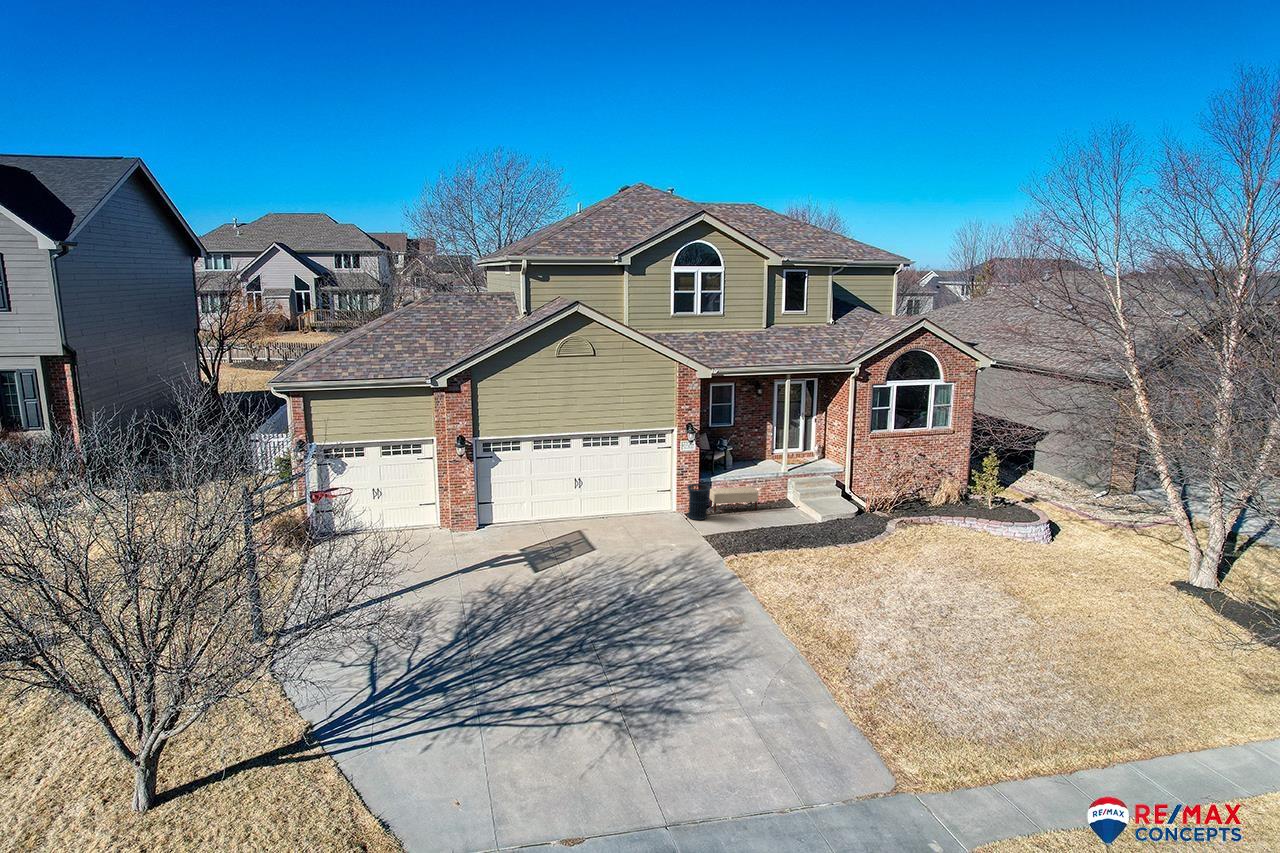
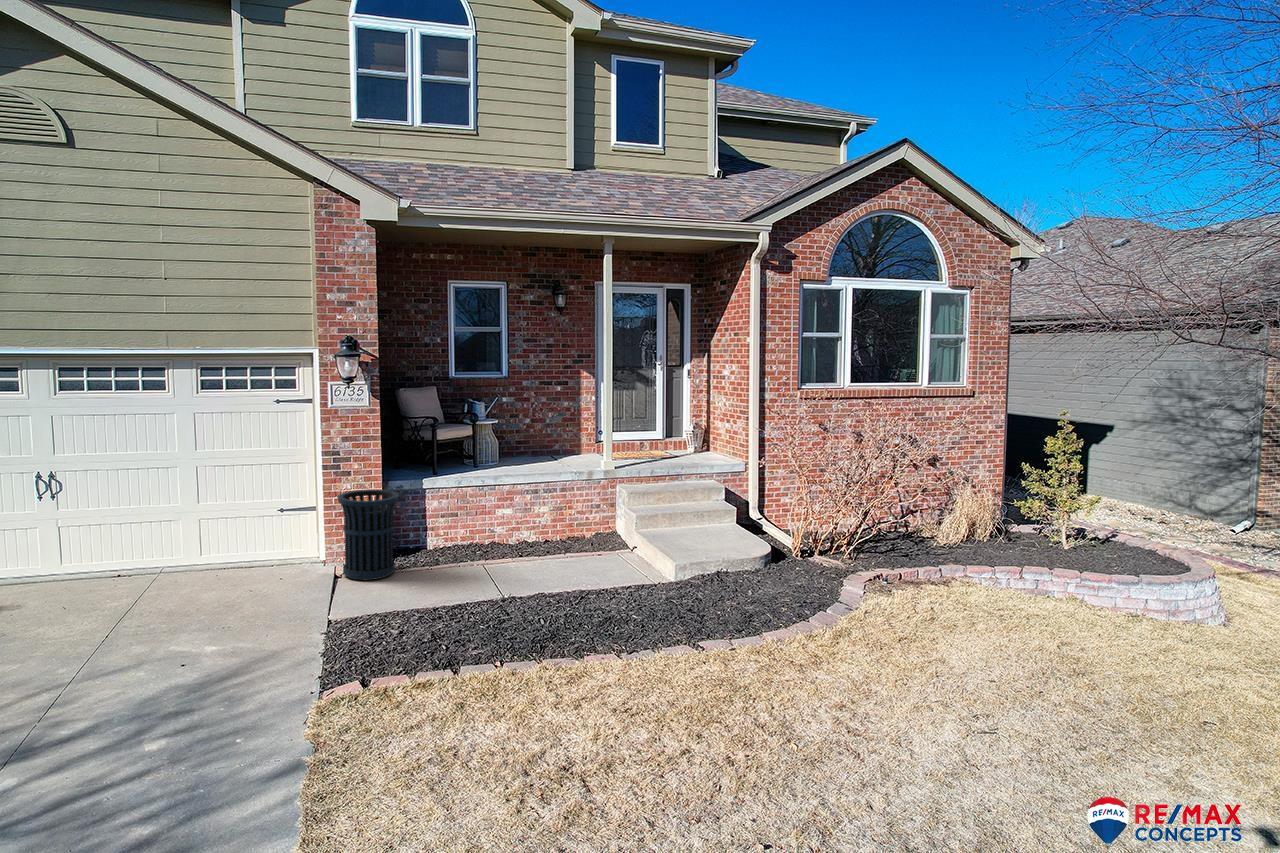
bench: present [709,487,758,512] -> none [421,504,536,563]

